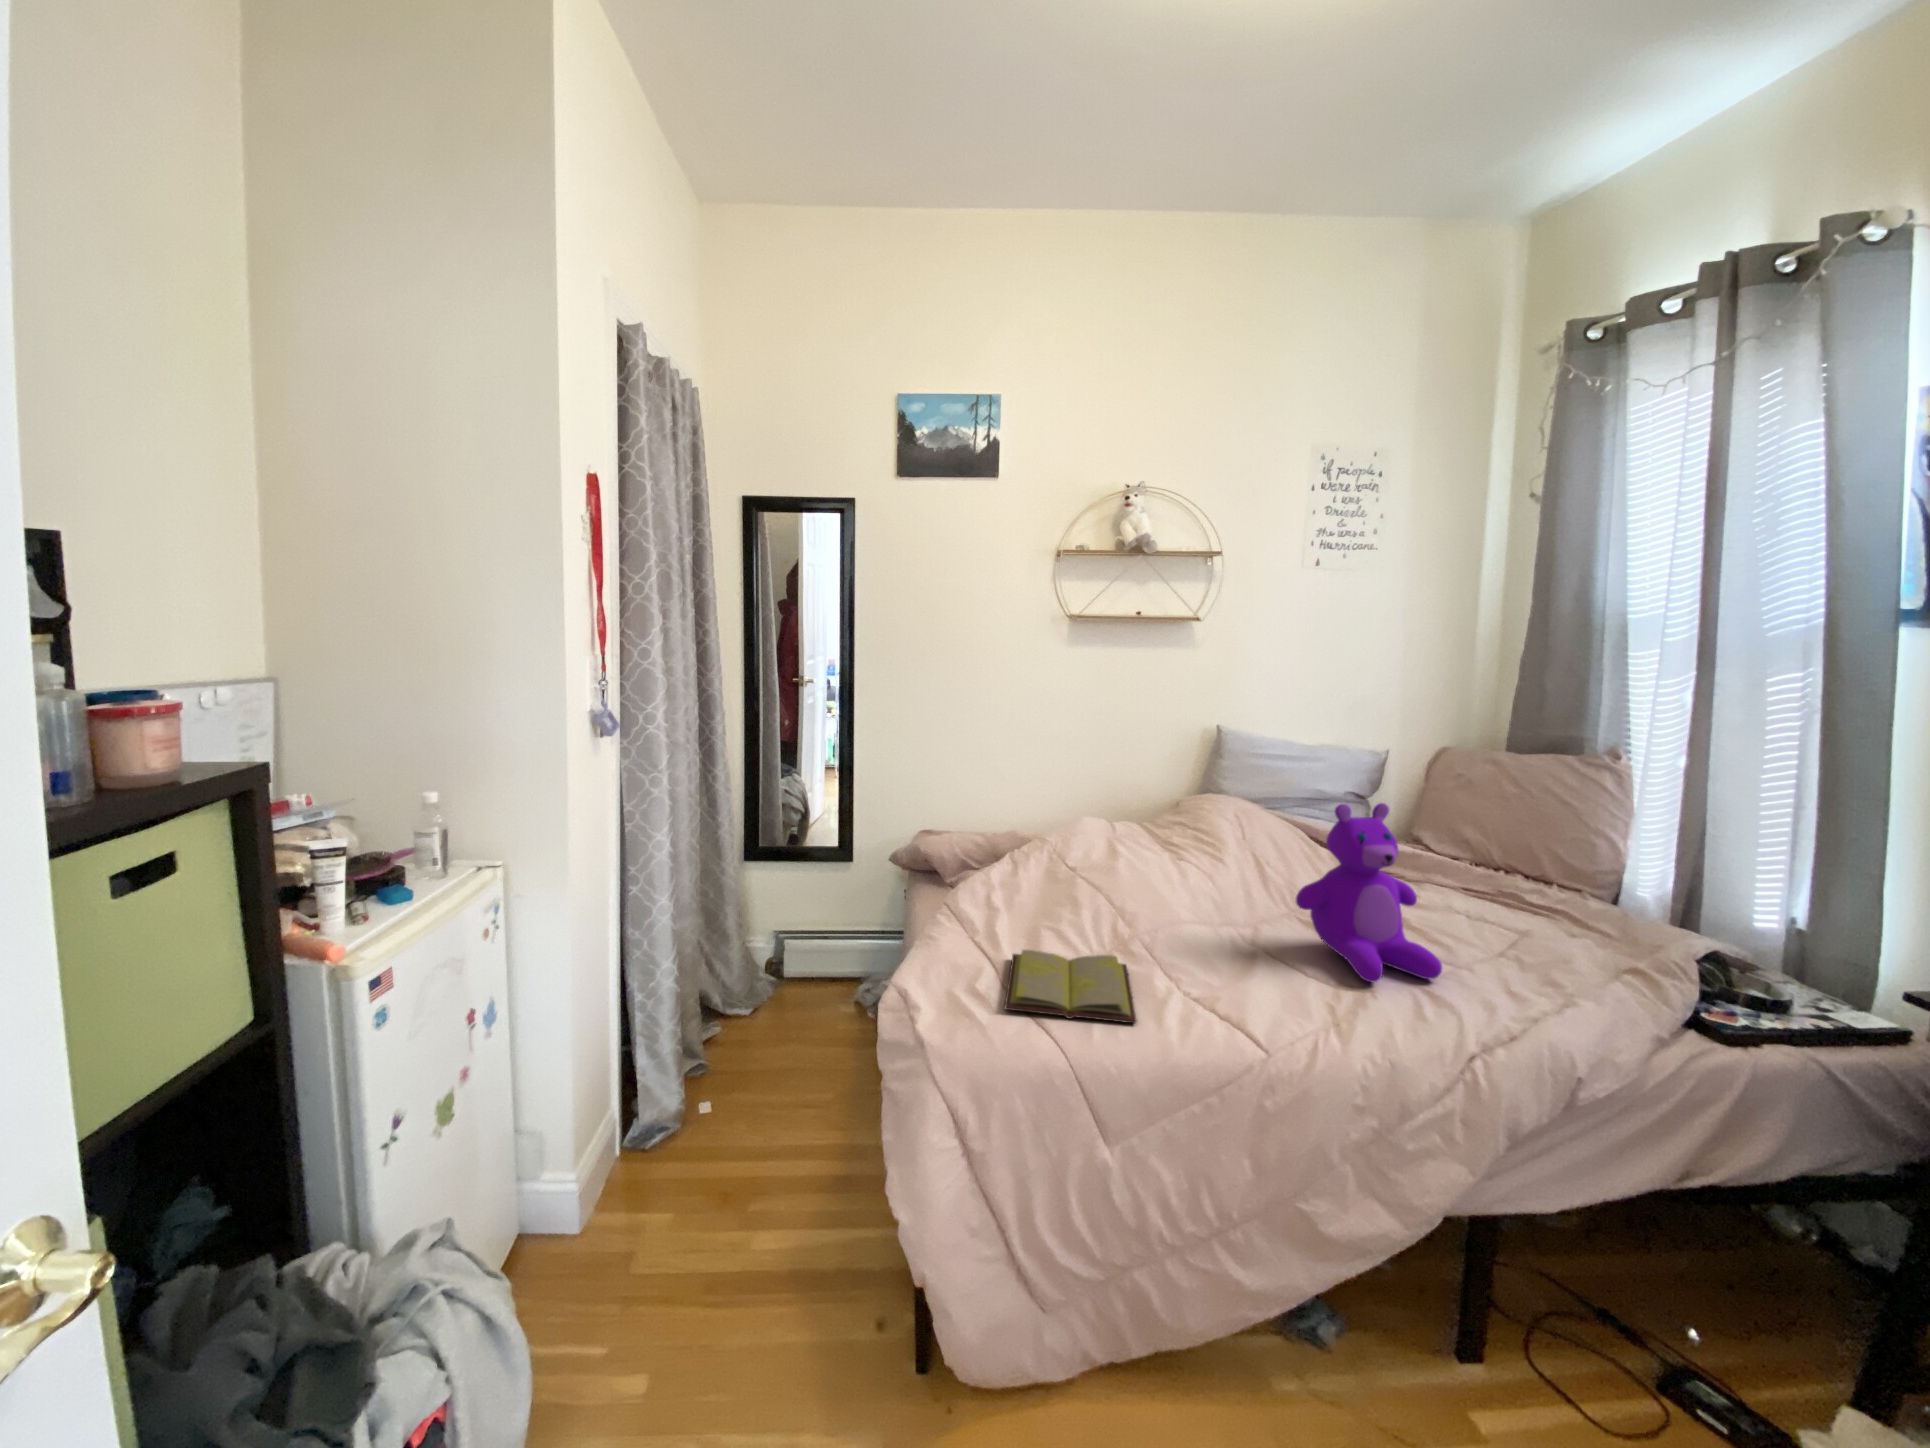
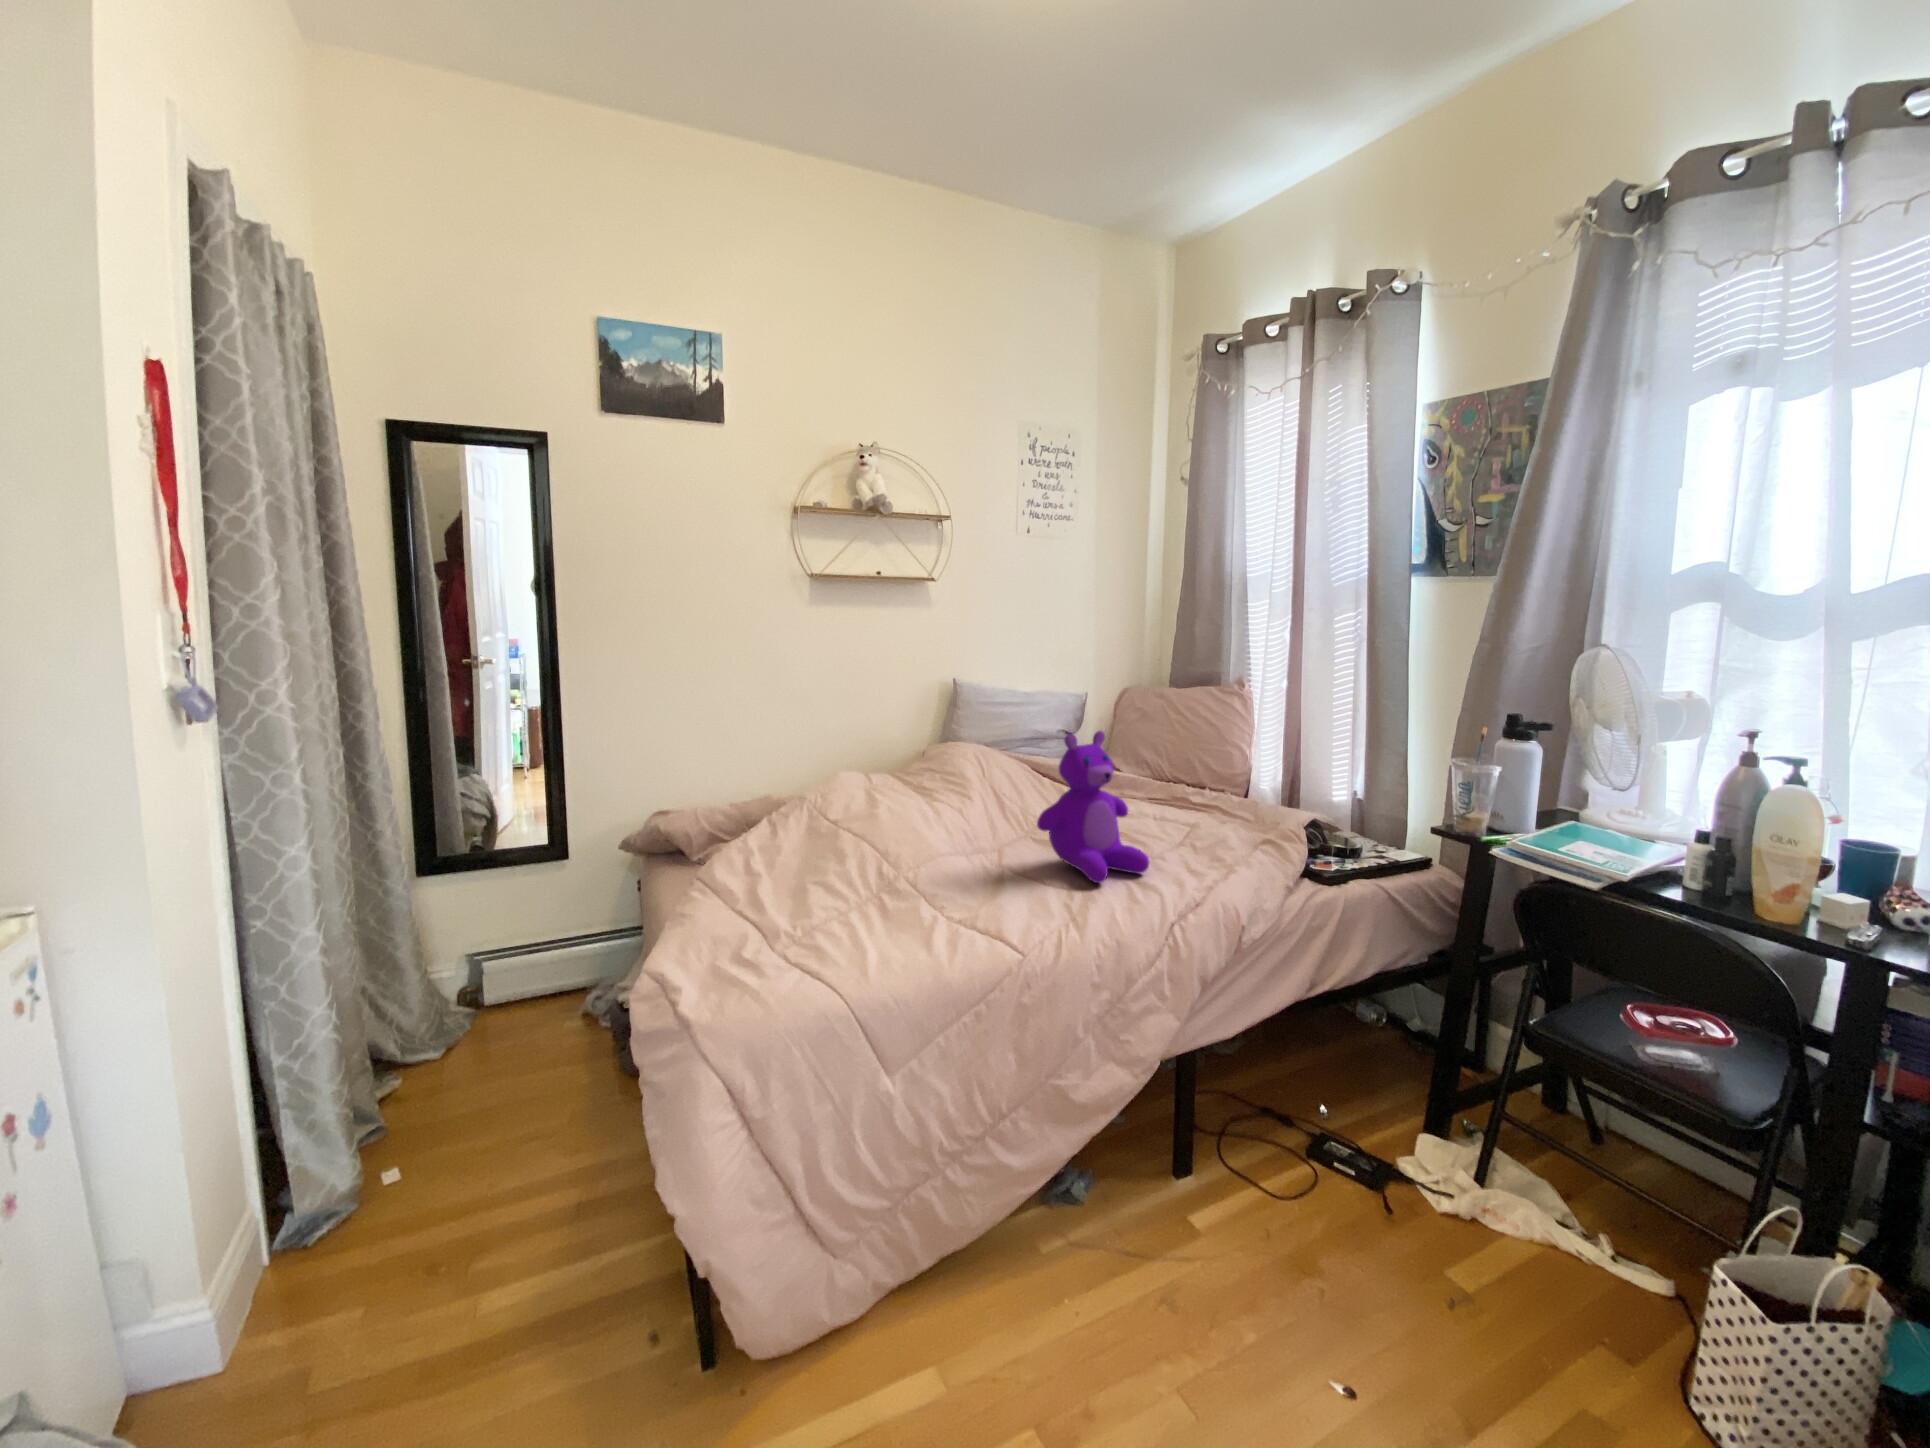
diary: present [1005,950,1137,1023] -> none [779,900,911,968]

